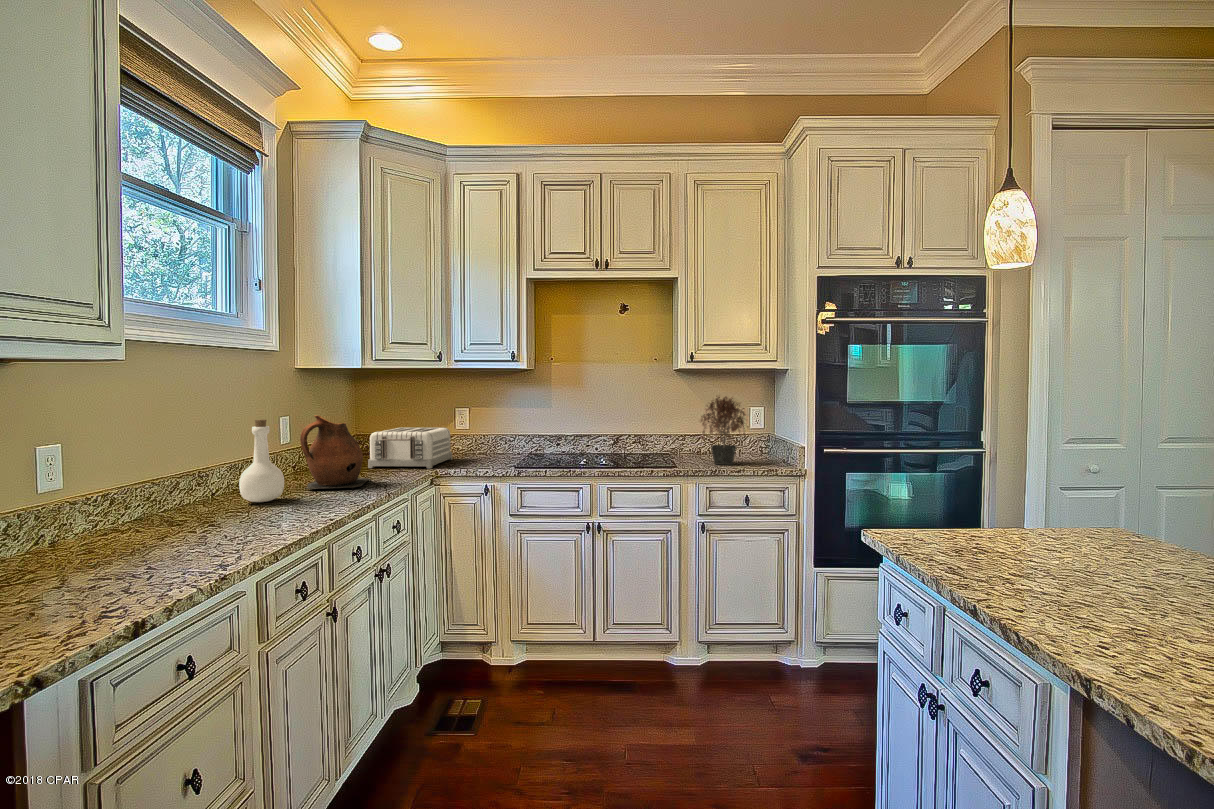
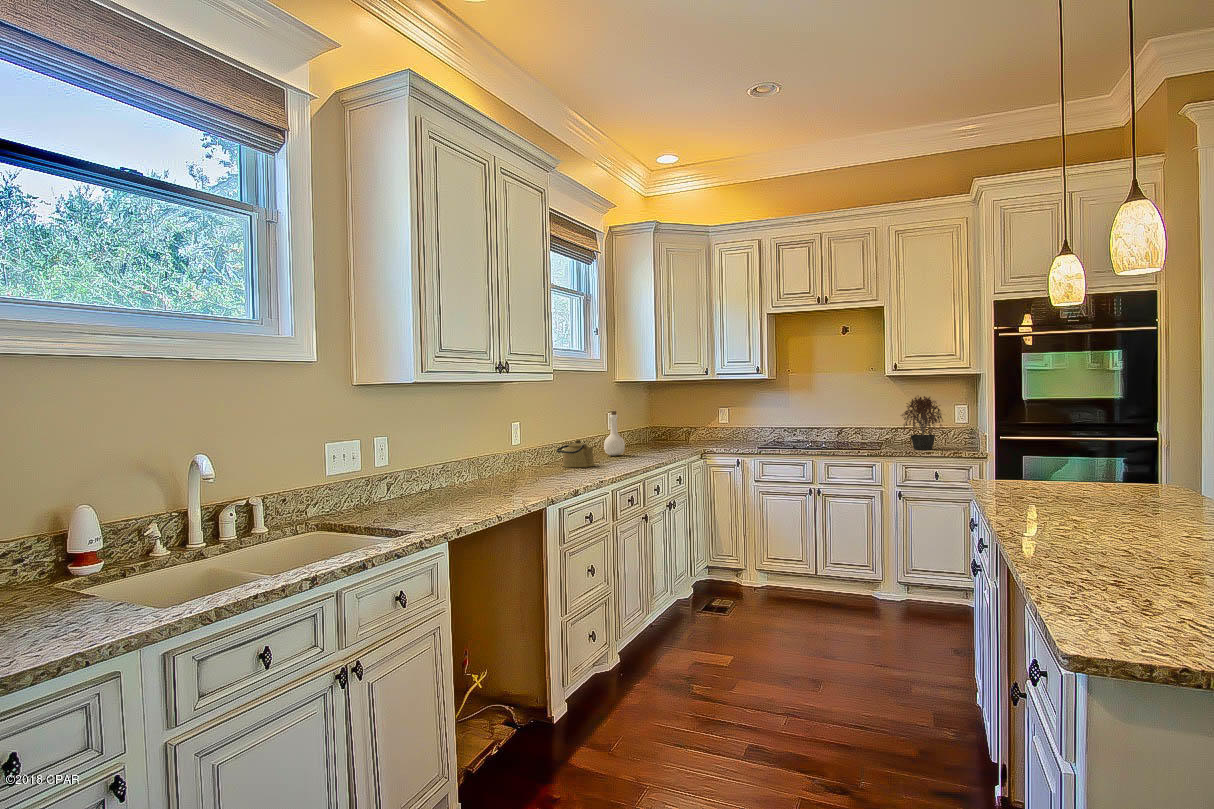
ceramic pitcher: present [300,415,370,489] -> none [630,410,666,453]
toaster: present [368,428,452,468] -> none [662,421,715,447]
kettle: none [66,493,181,564] -> present [556,440,595,467]

